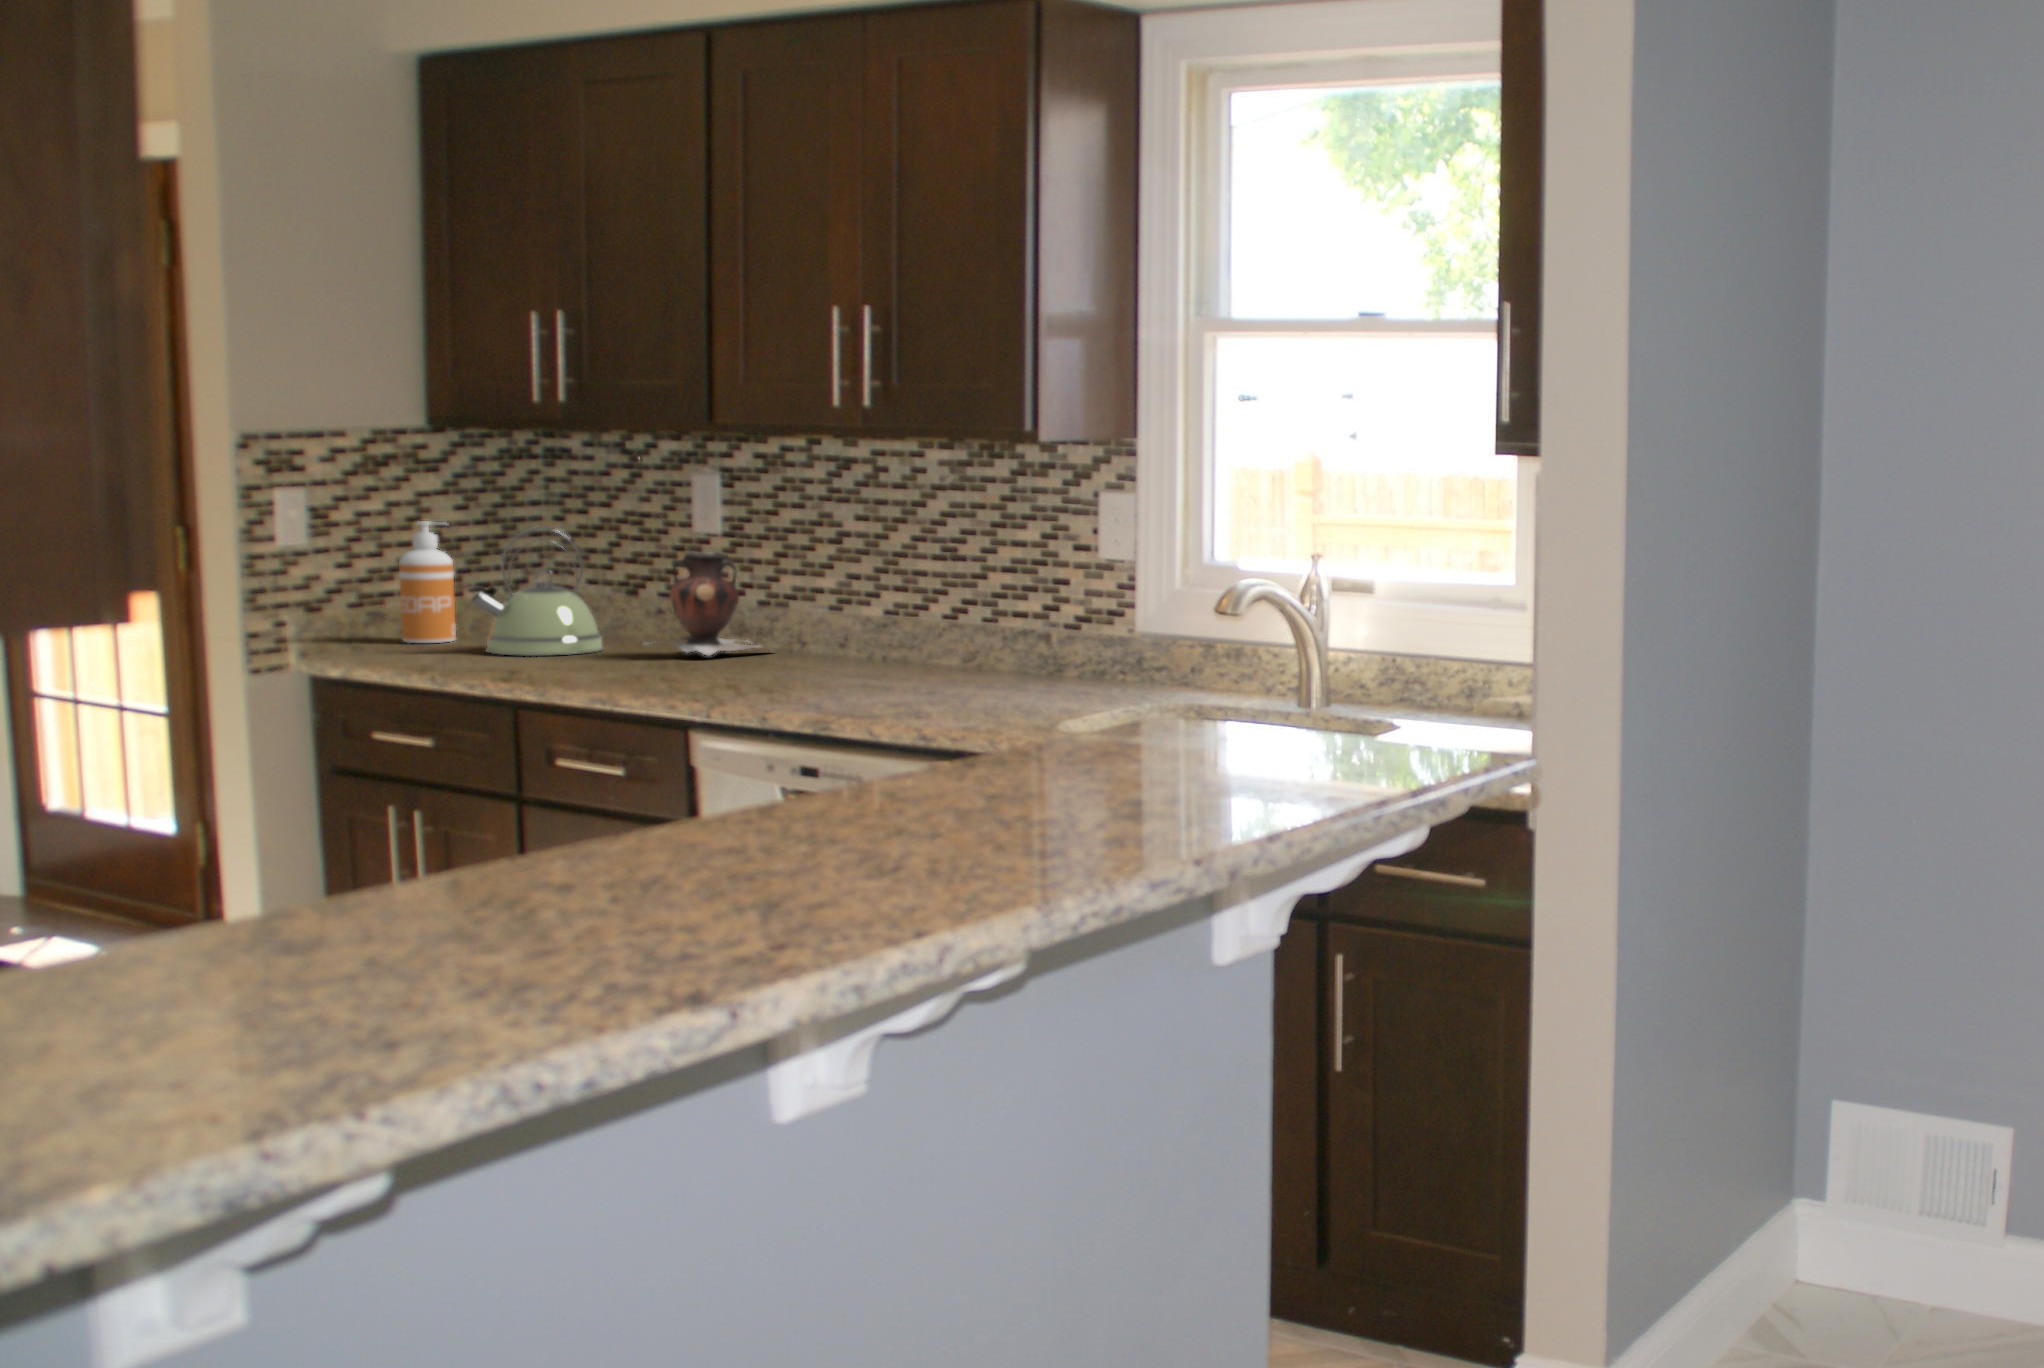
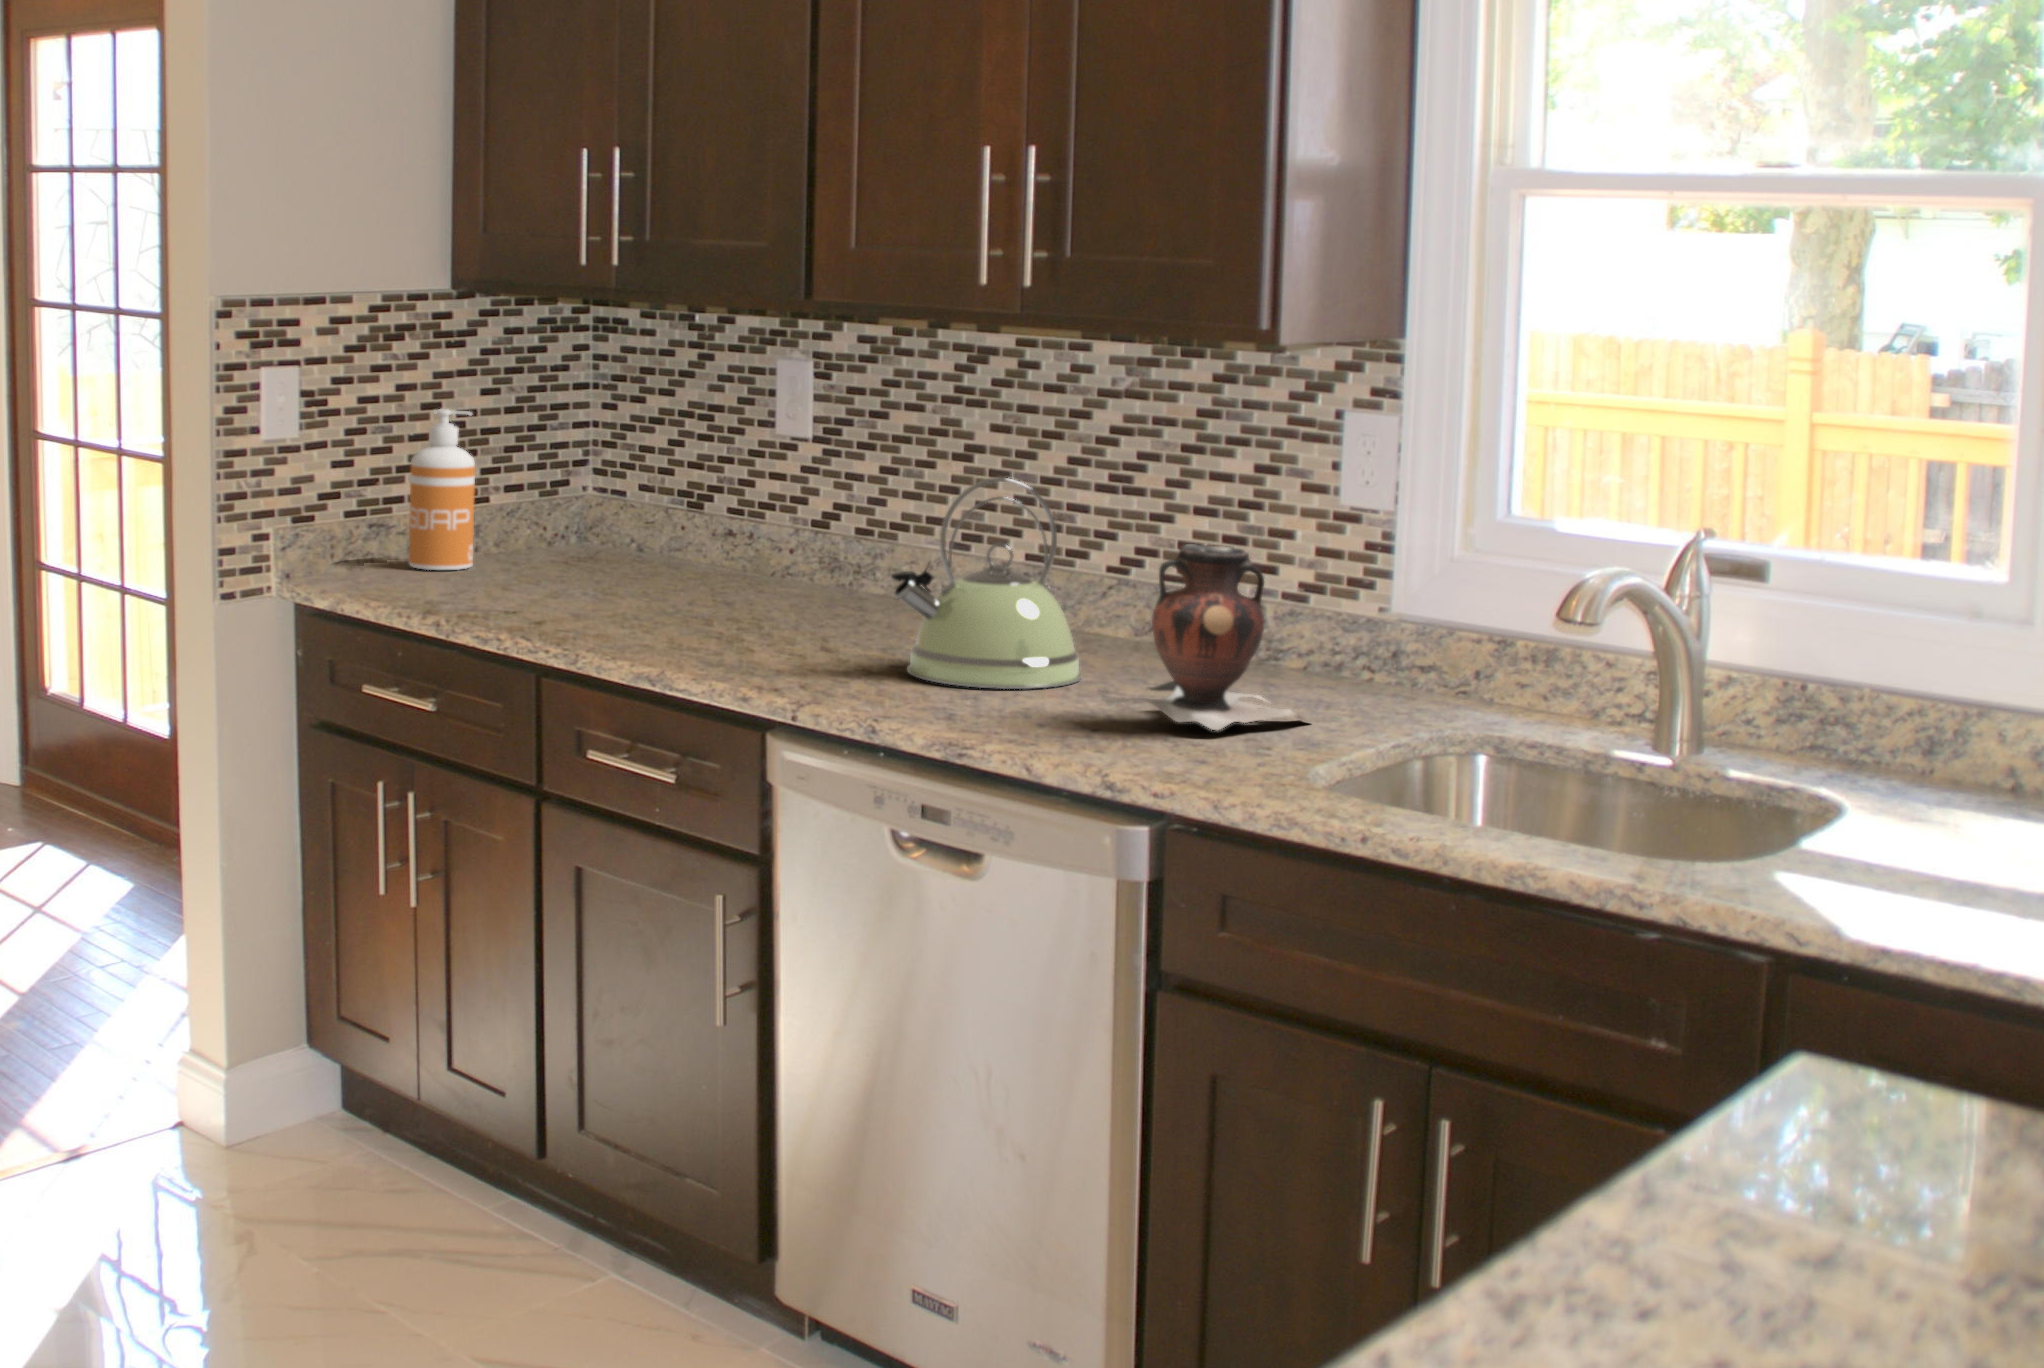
kettle: present [467,527,603,656] -> present [891,477,1082,689]
vase: present [644,551,762,655] -> present [1101,544,1303,730]

